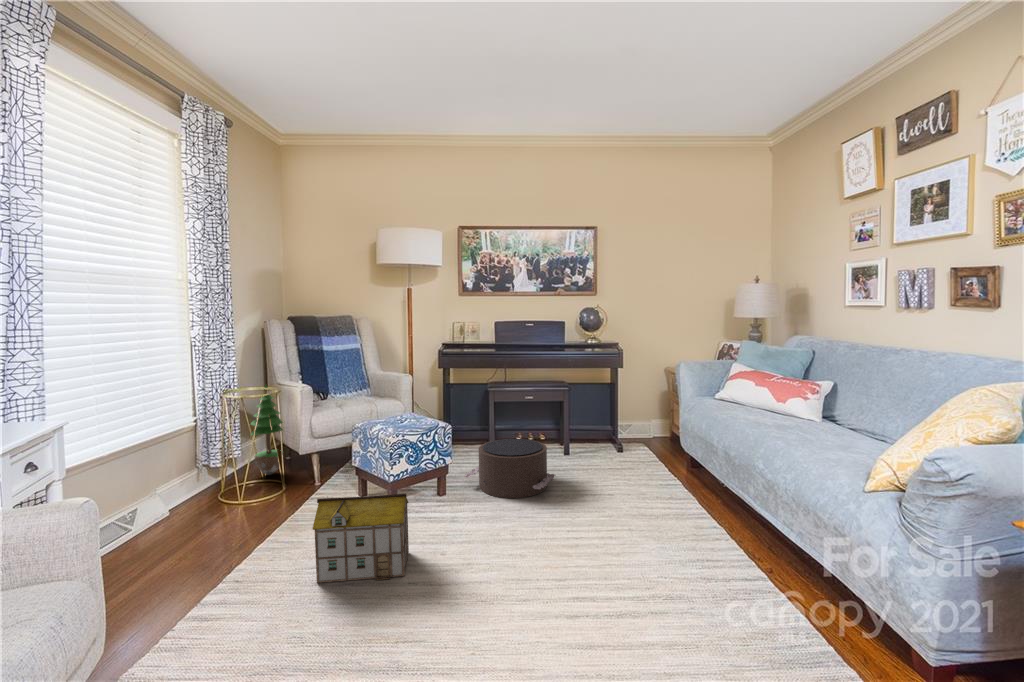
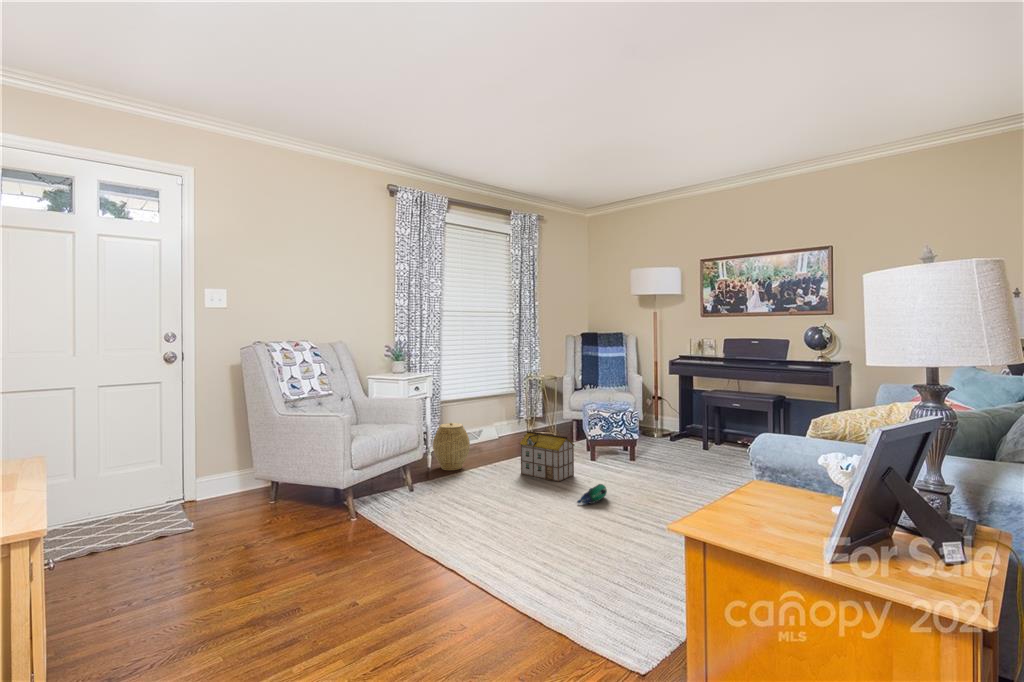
potted tree: present [251,385,283,475] -> none [541,374,562,433]
pouf: present [464,439,555,498] -> none [650,431,716,473]
woven basket: none [80,521,187,643] -> present [433,423,470,470]
plush toy: none [477,562,527,616] -> present [577,484,607,504]

